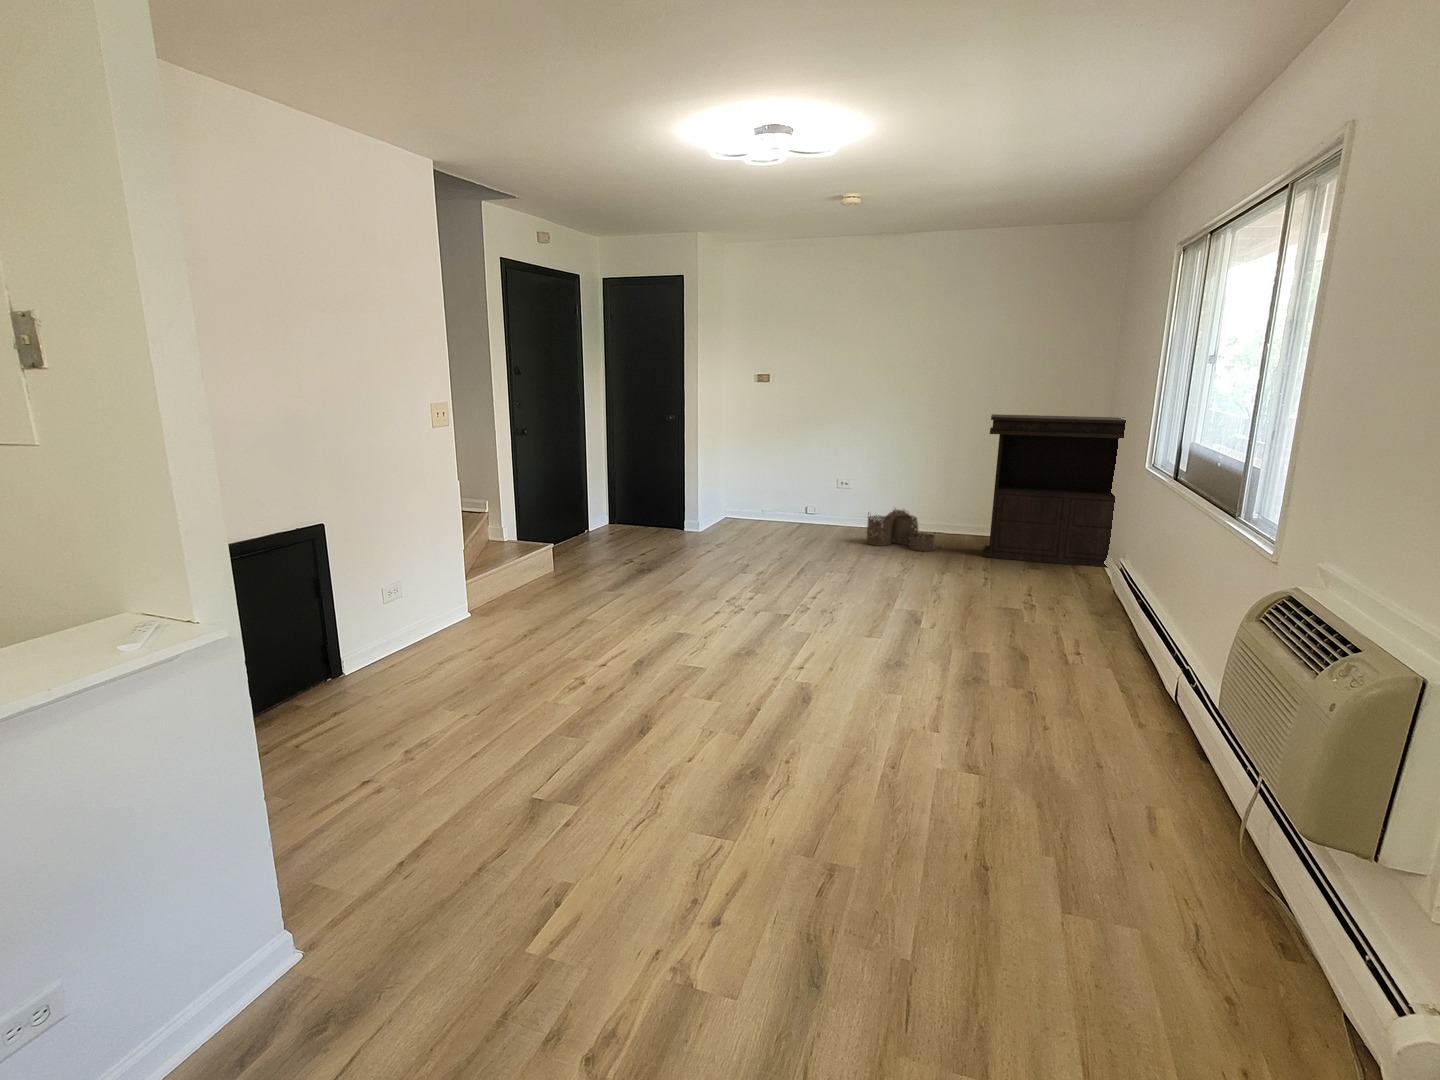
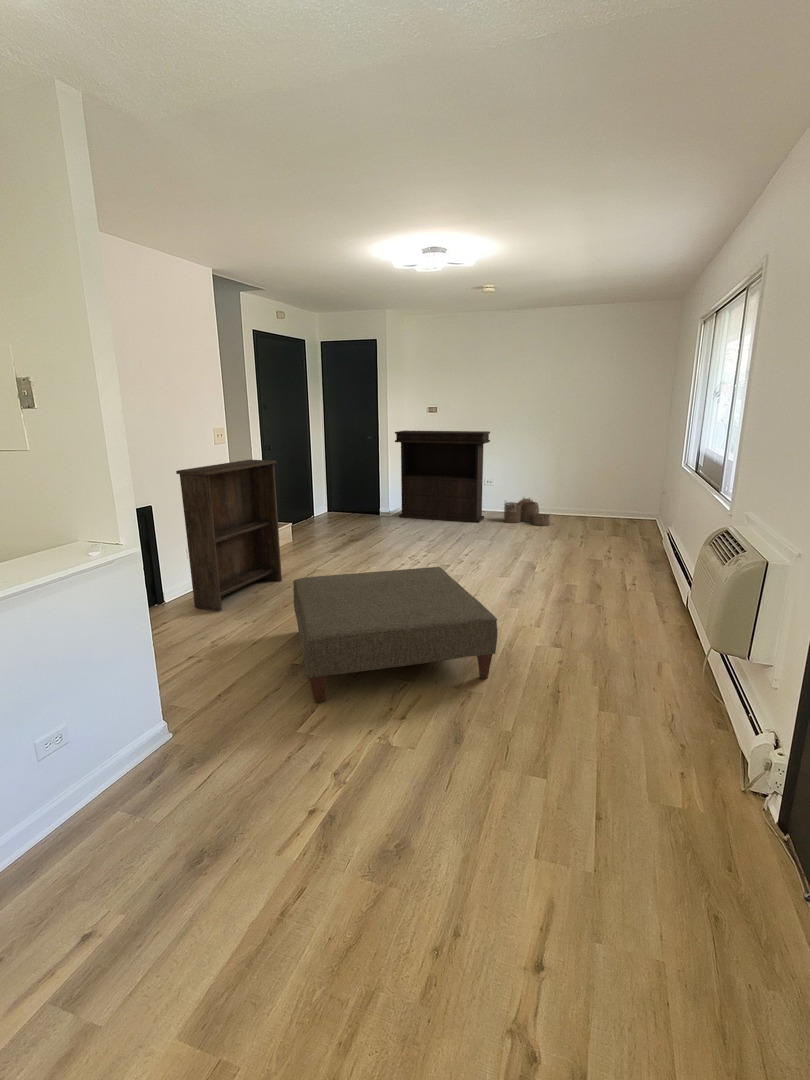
console table: present [984,414,1126,568] -> present [395,431,490,523]
bookshelf: none [360,453,532,693] -> present [176,460,282,611]
ottoman: none [538,630,877,884] -> present [293,567,497,702]

